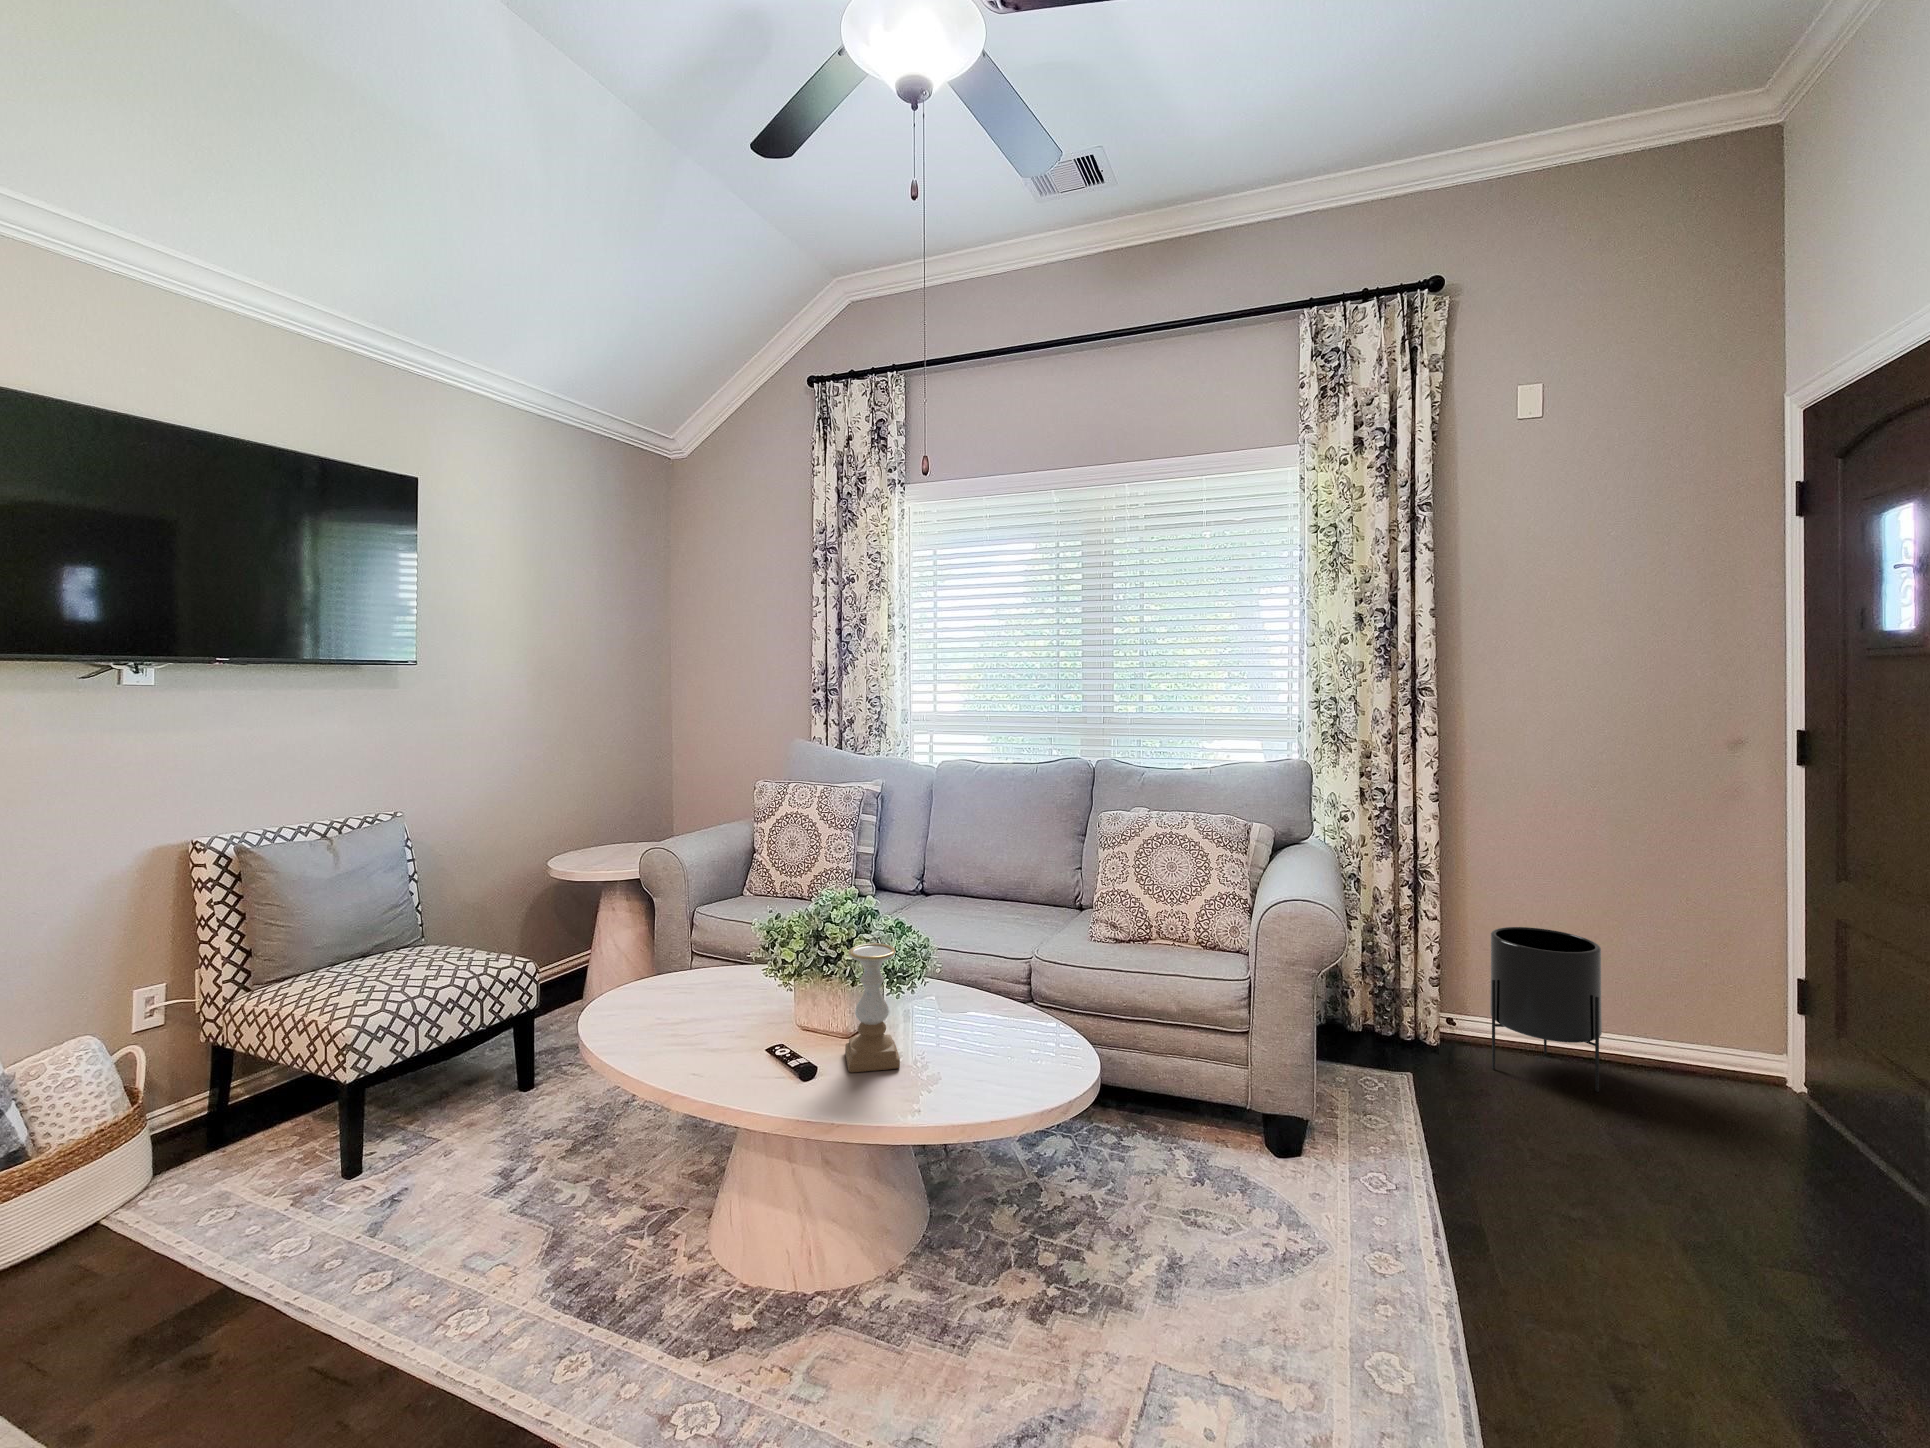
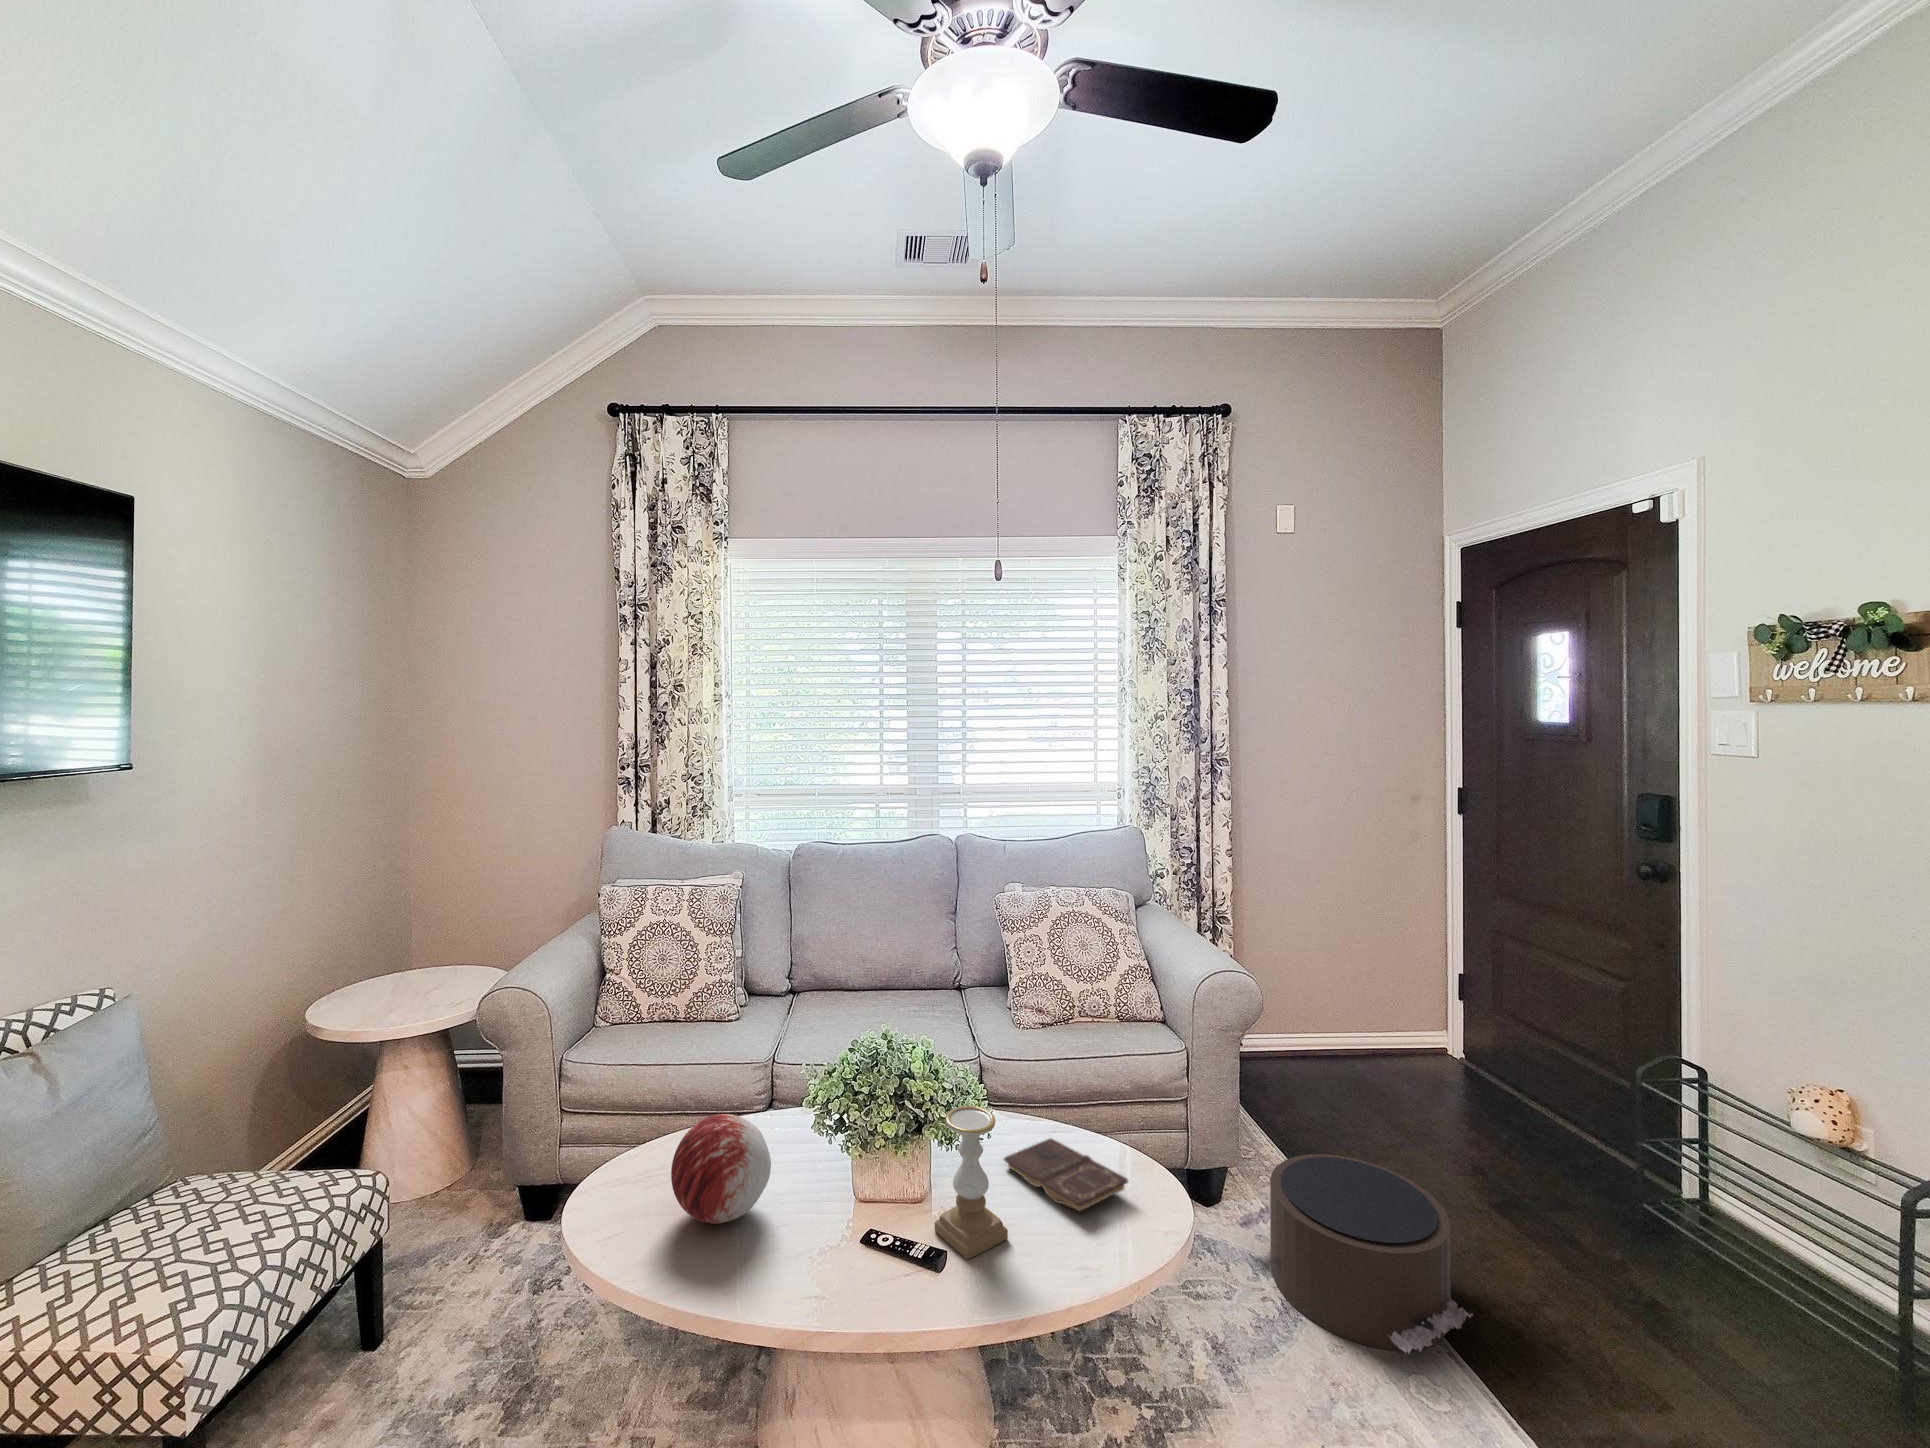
planter: present [1490,927,1602,1092] -> none [1274,947,1358,1075]
decorative orb: none [656,929,743,1014] -> present [671,1114,771,1224]
book: none [958,1016,1047,1063] -> present [1004,1138,1128,1211]
pouf: none [1273,1114,1503,1336] -> present [1236,1154,1473,1354]

